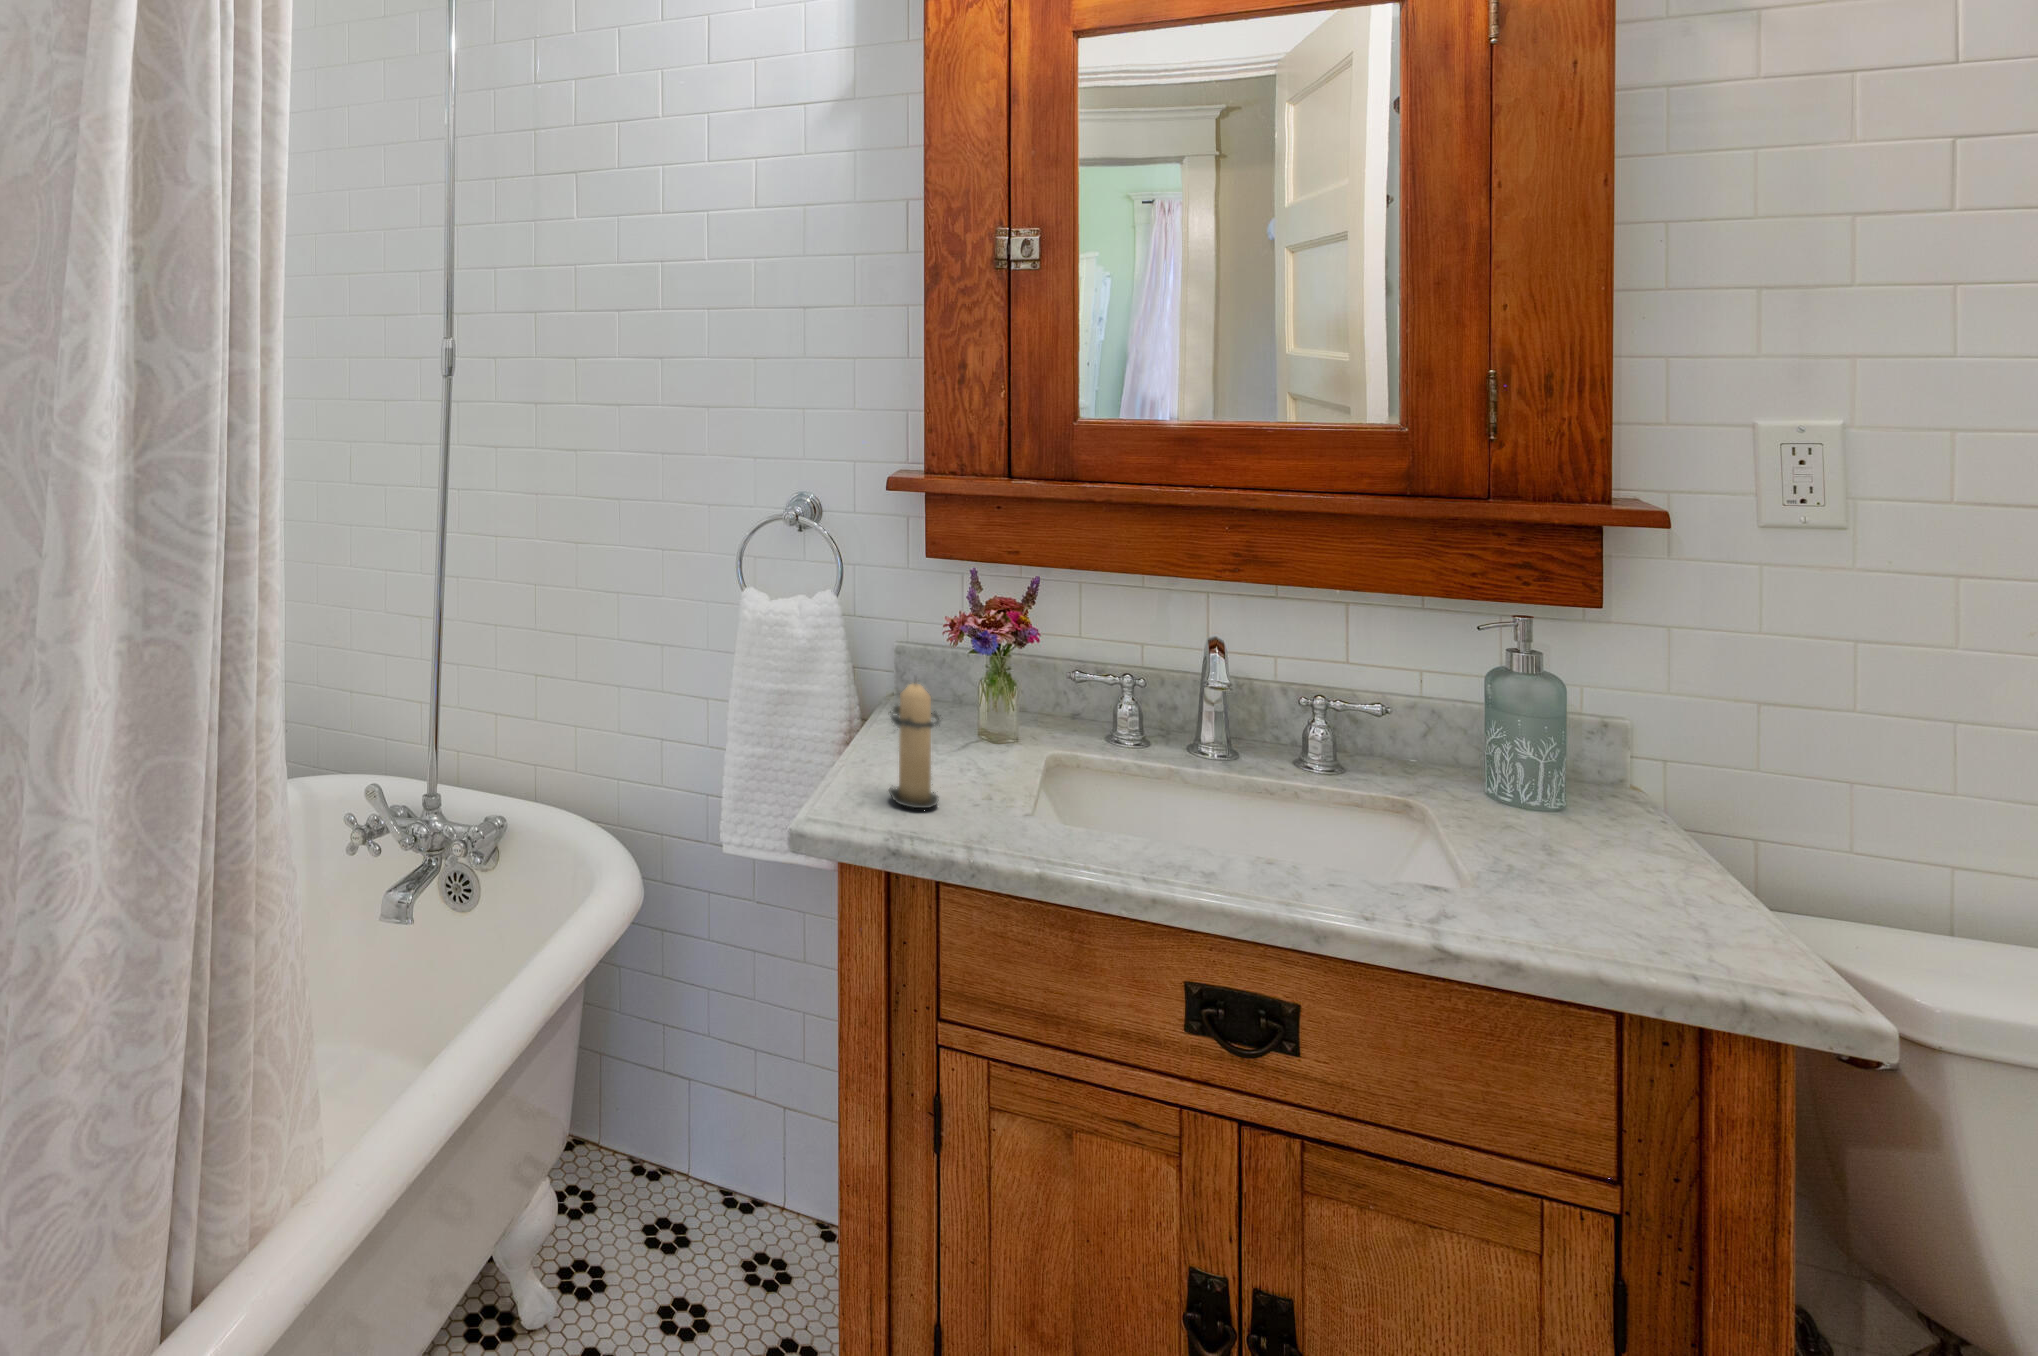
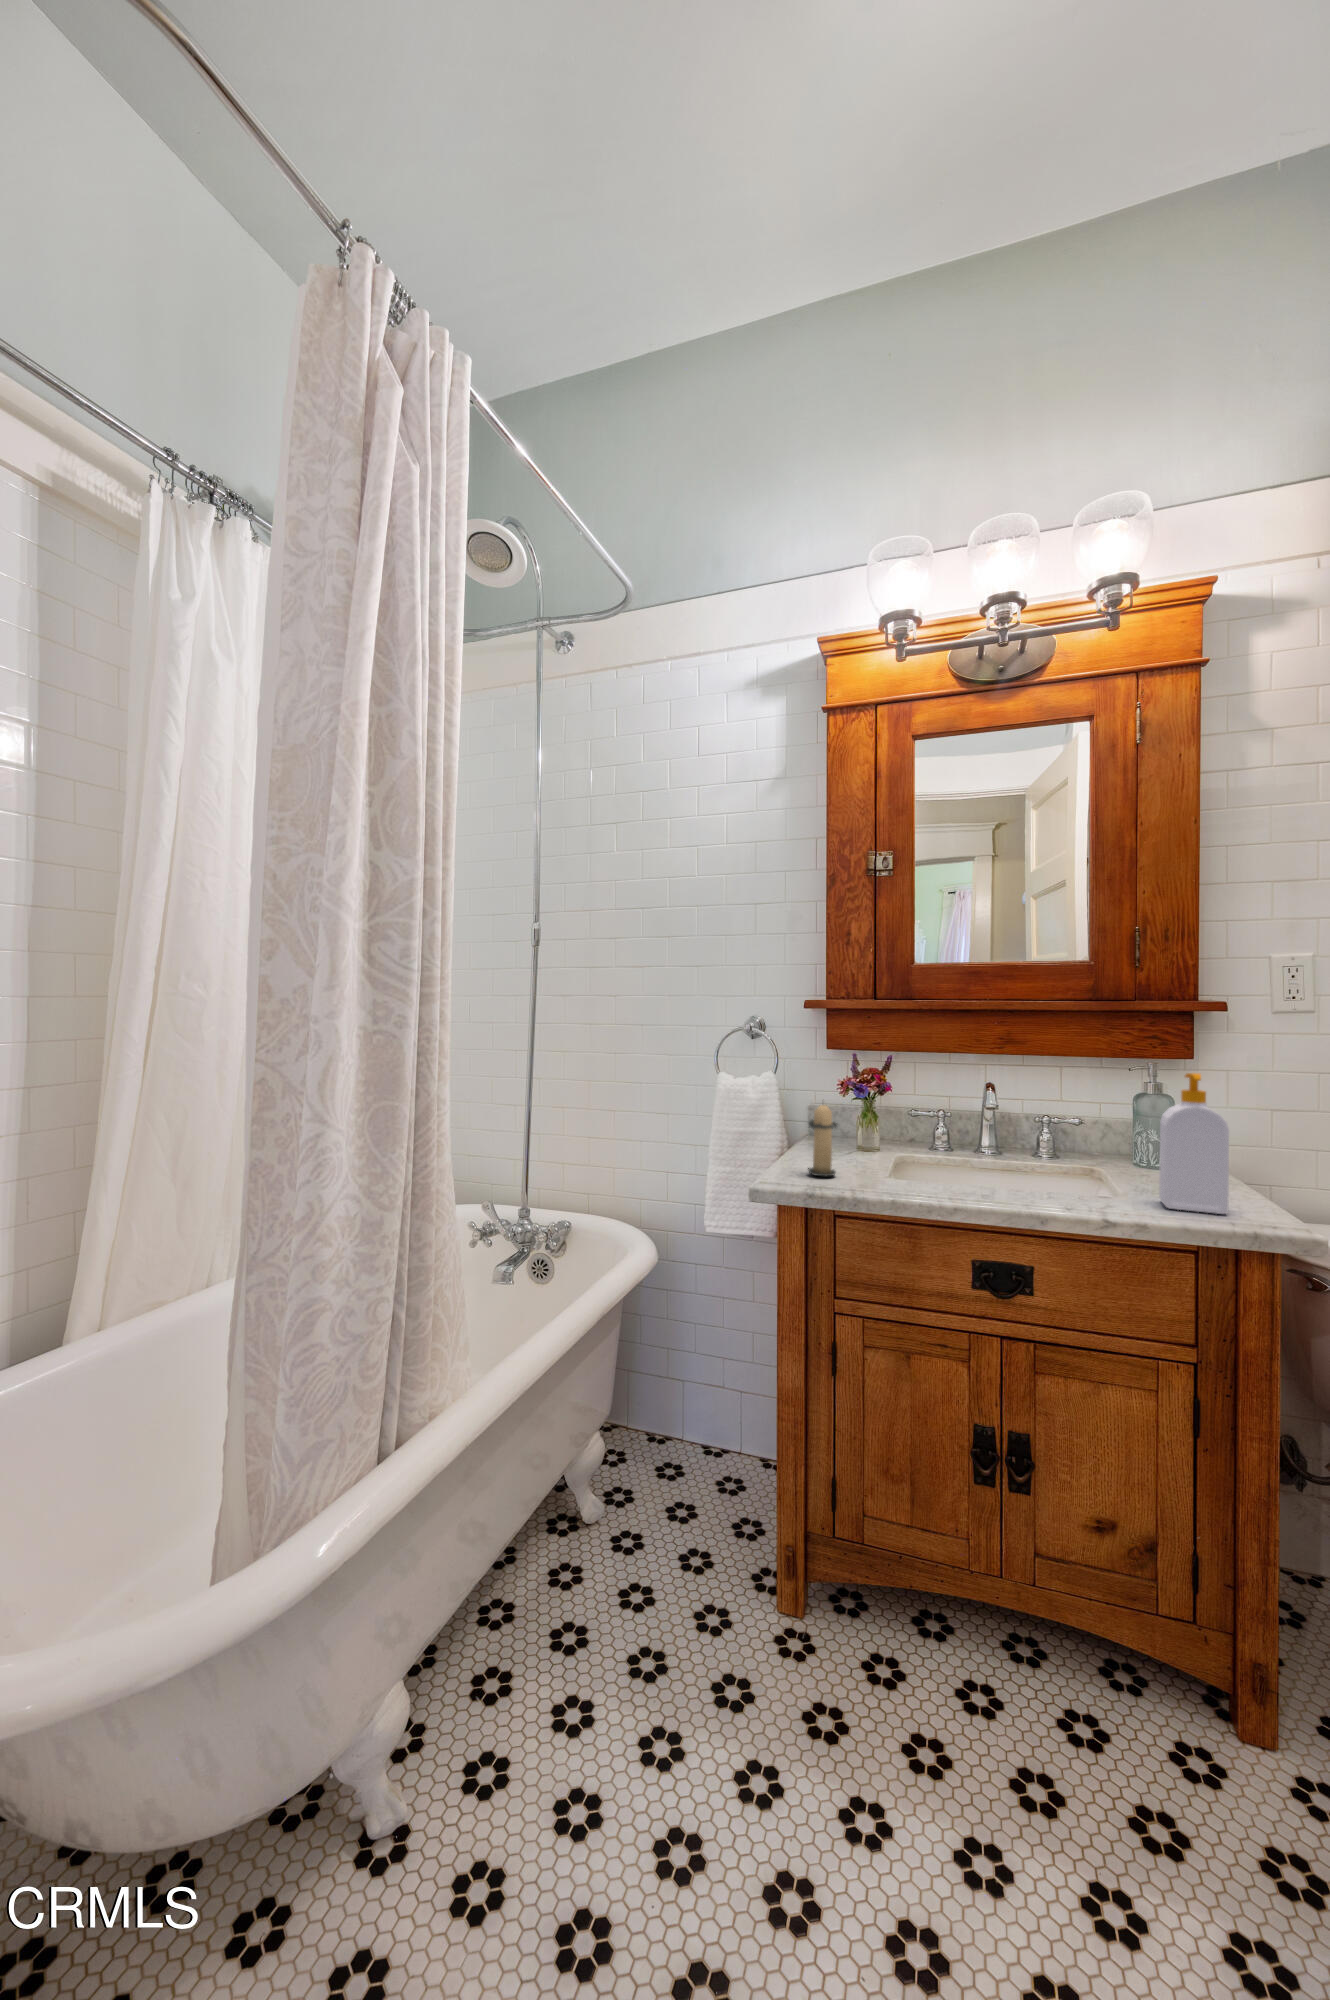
soap bottle: none [1542,677,1687,948] -> present [1159,1073,1229,1214]

